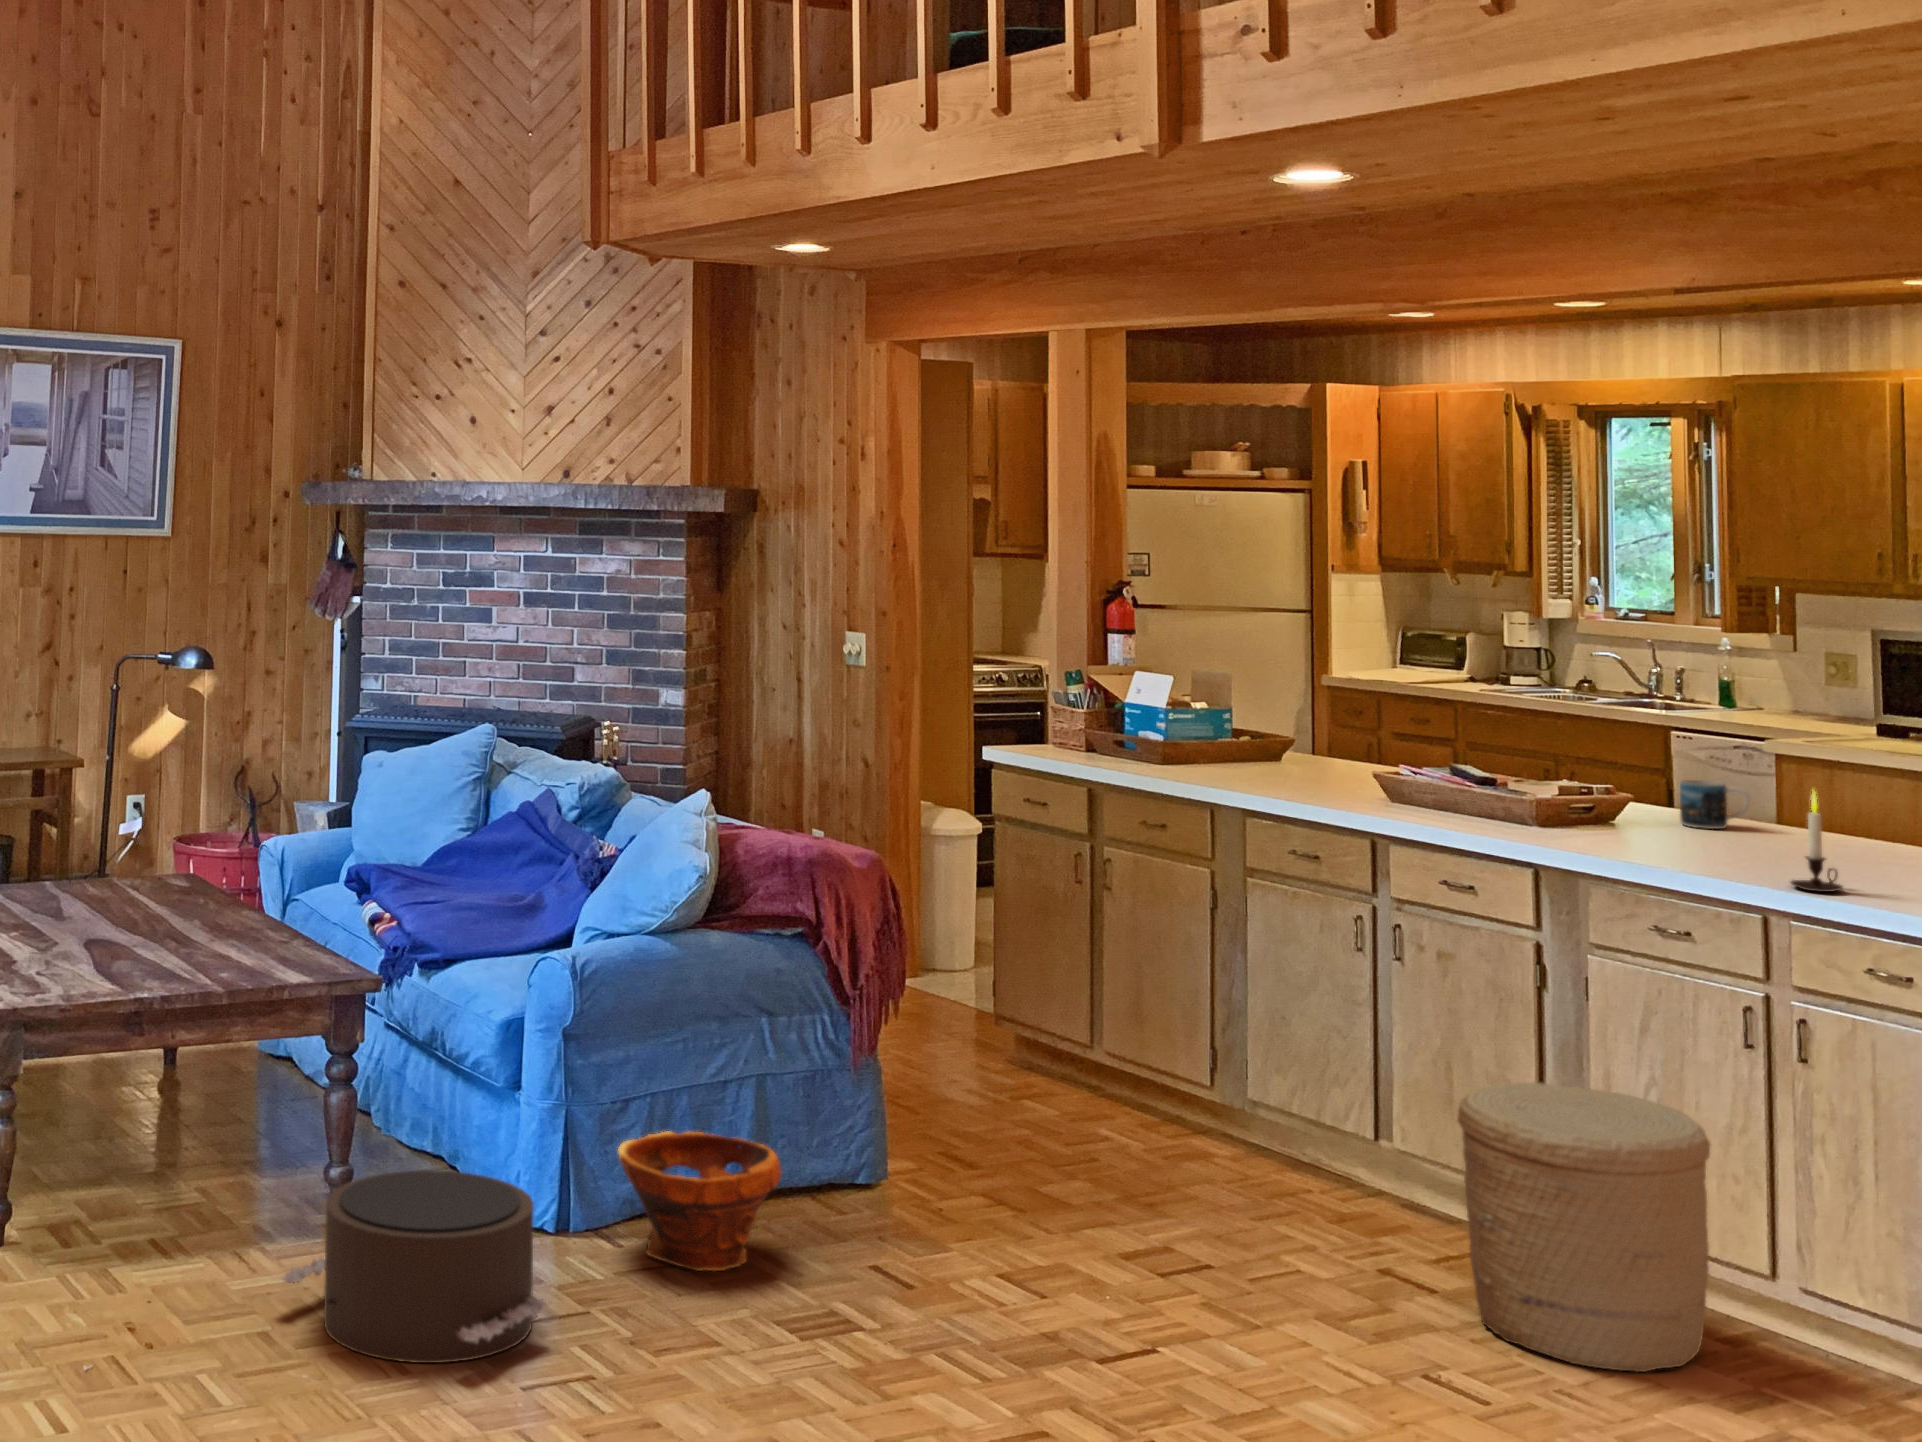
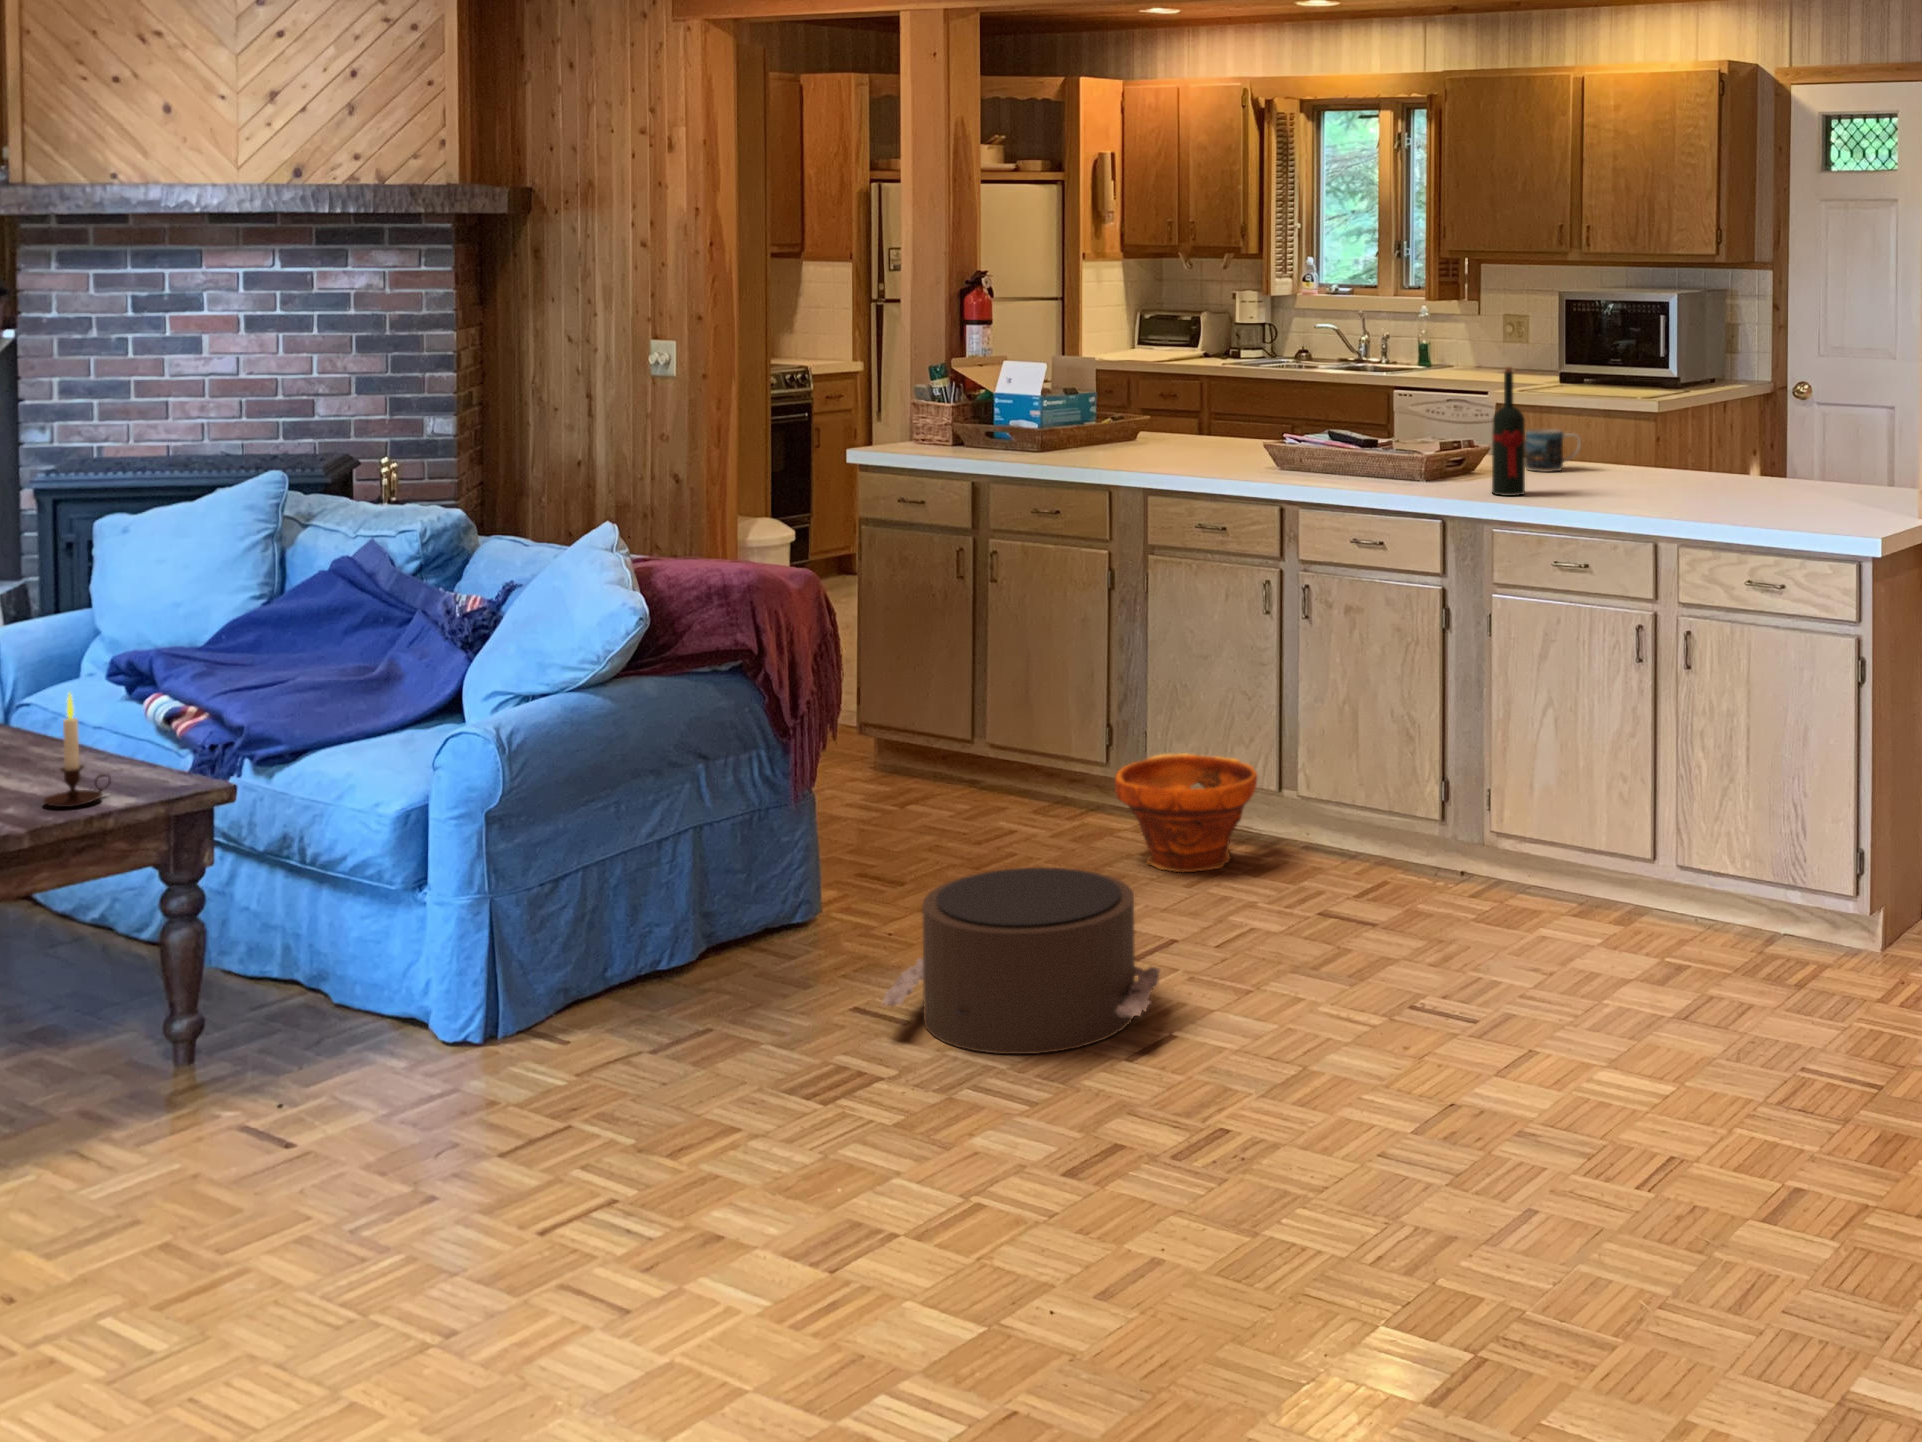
wine bottle: none [1601,708,1643,850] -> present [1492,367,1525,496]
candle: present [1791,791,1843,892] -> present [44,693,111,807]
woven basket: present [1458,1083,1711,1372] -> none [1401,715,1612,962]
planter: present [618,1131,781,1271] -> present [1115,753,1258,872]
pouf: present [282,1170,546,1363] -> present [883,867,1160,1054]

